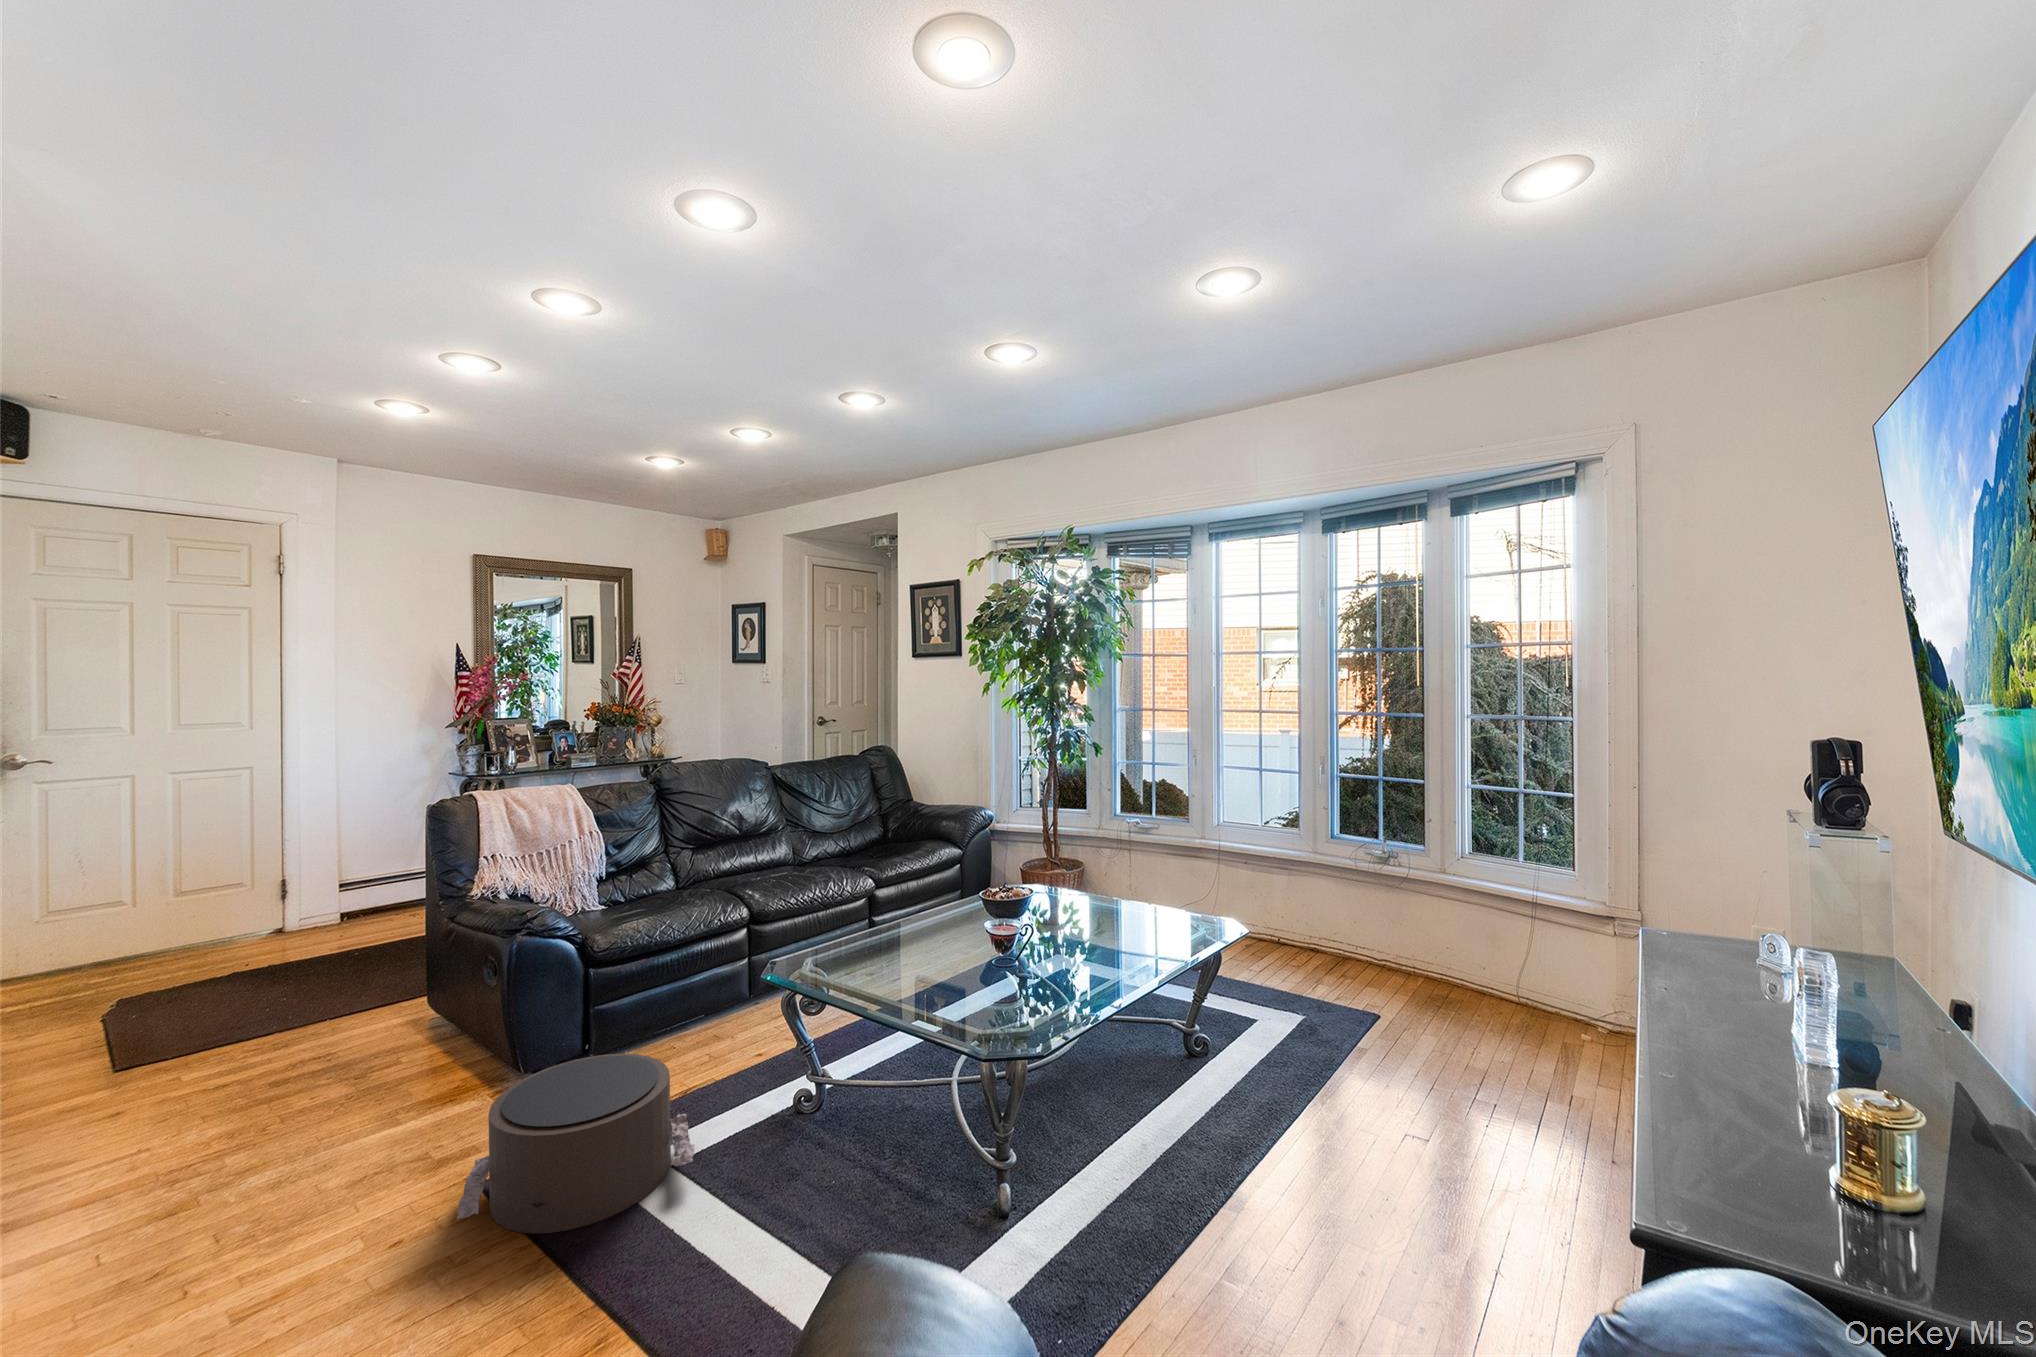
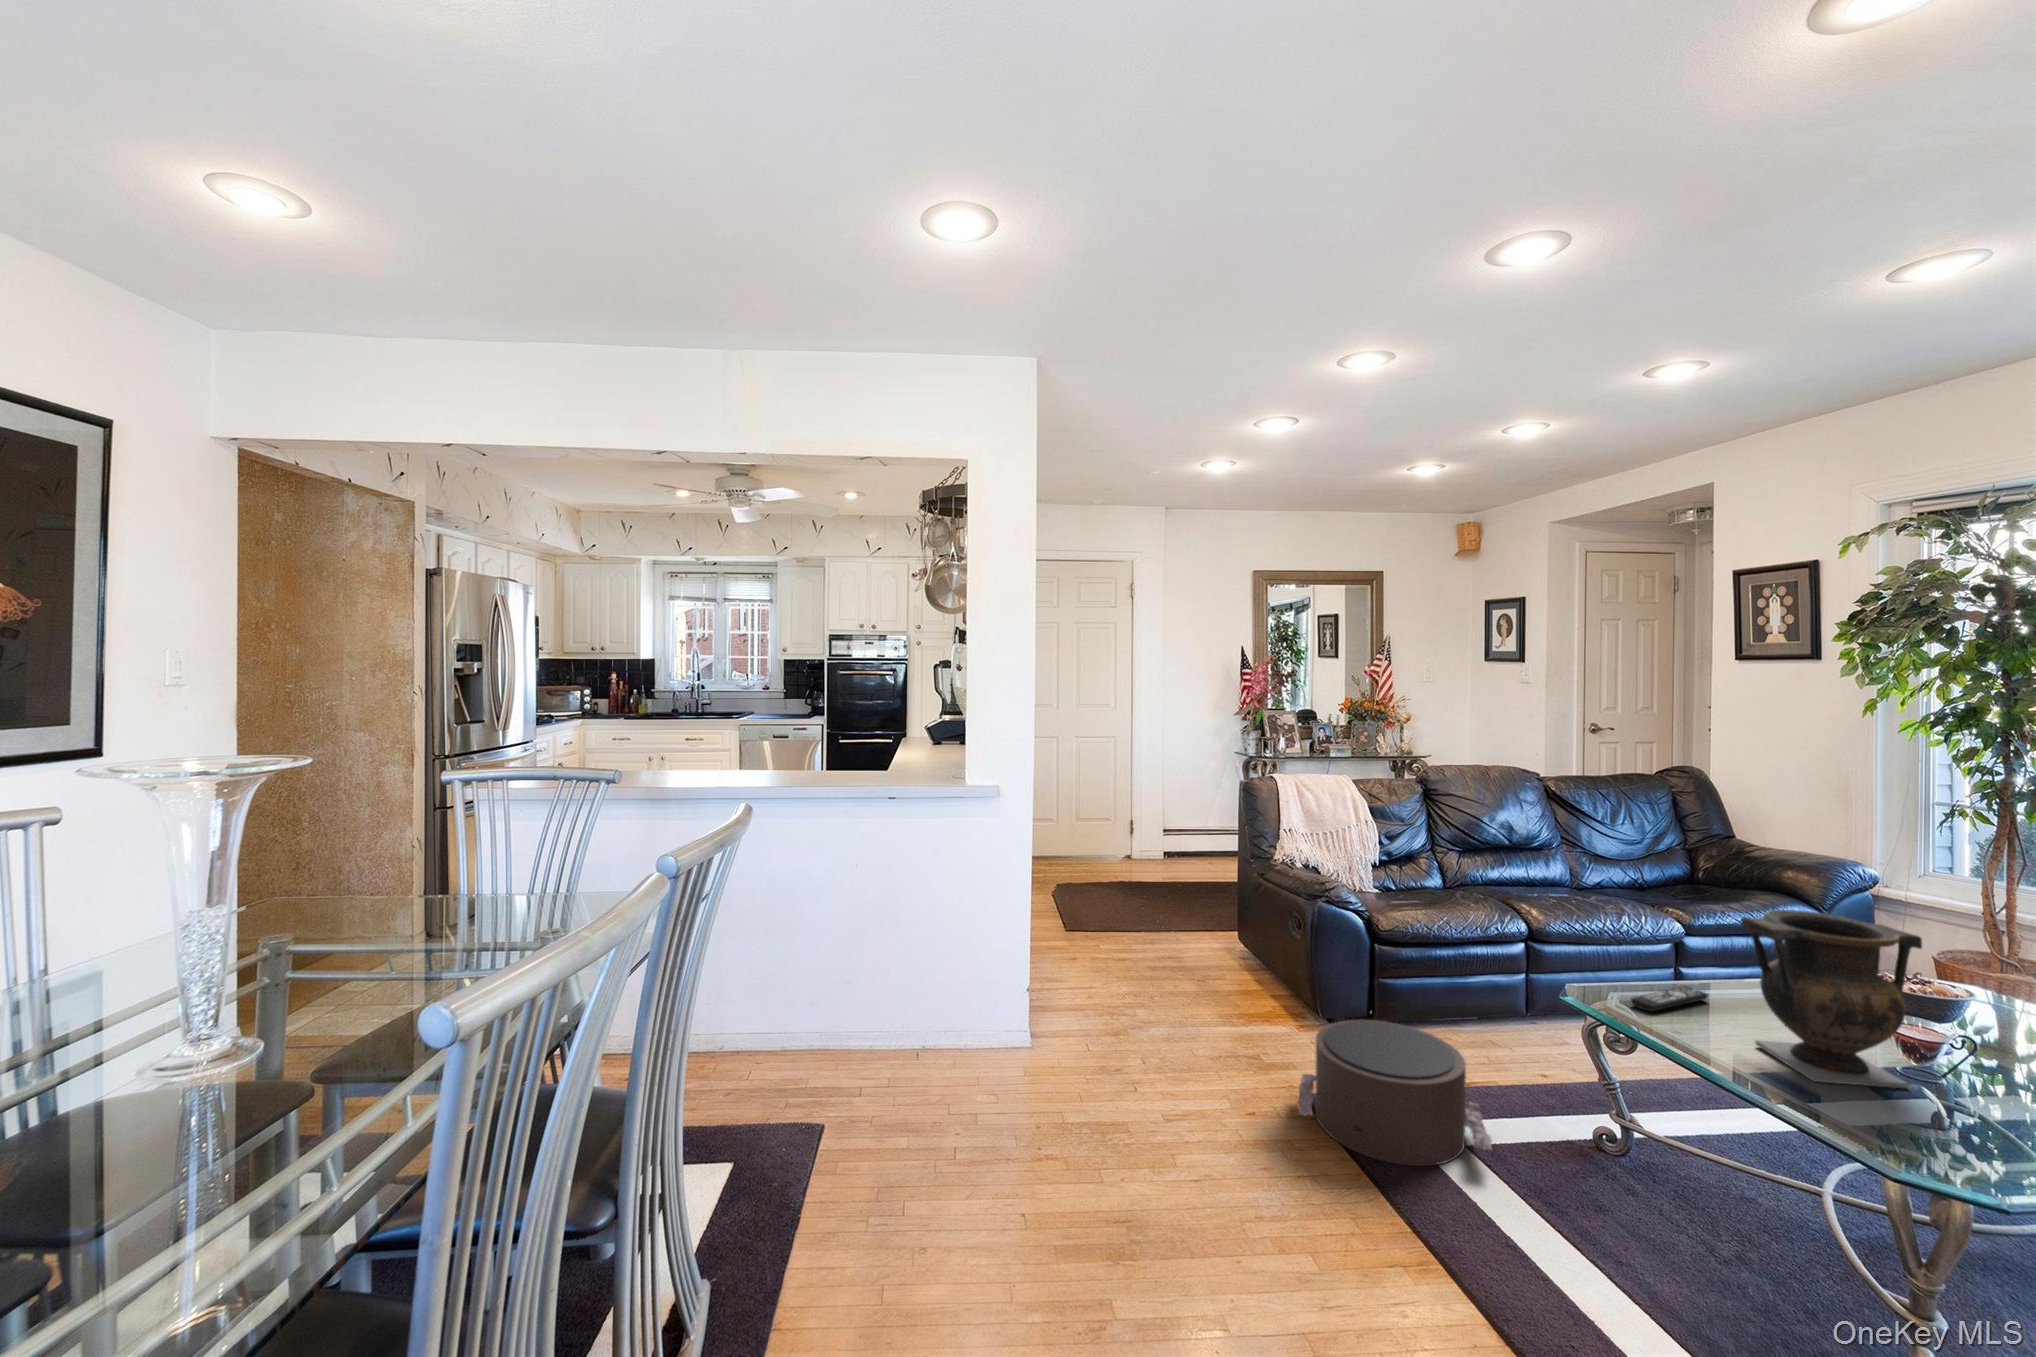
vase: none [896,849,1004,991] -> present [1741,910,1922,1088]
remote control: none [822,935,882,966] -> present [1631,987,1709,1011]

